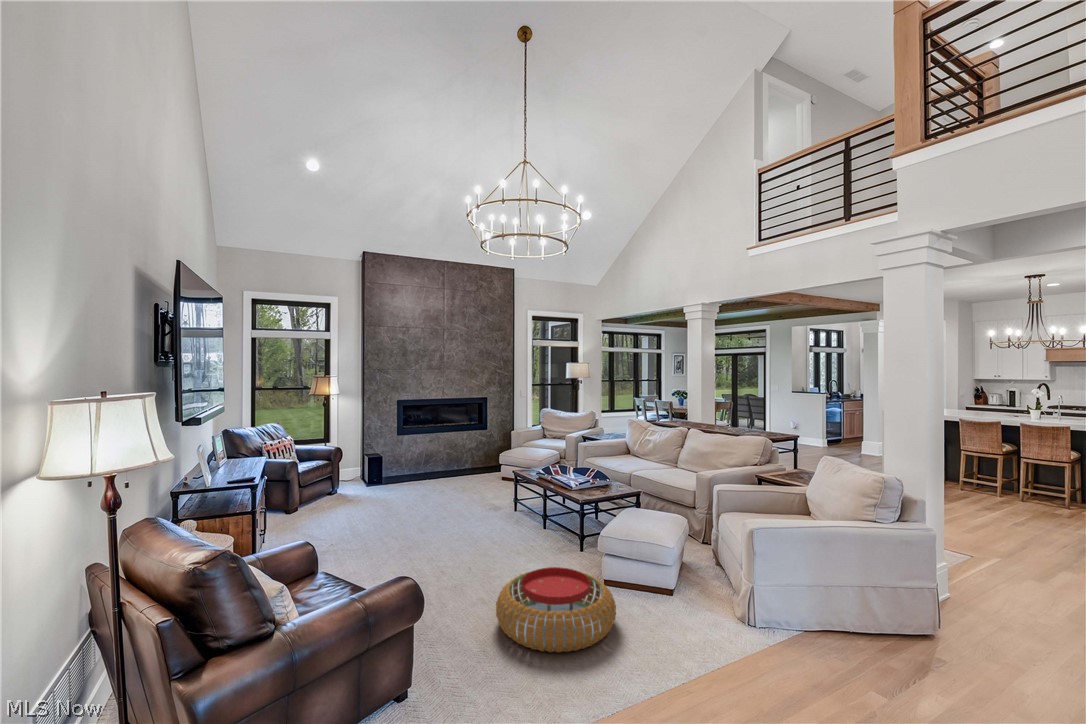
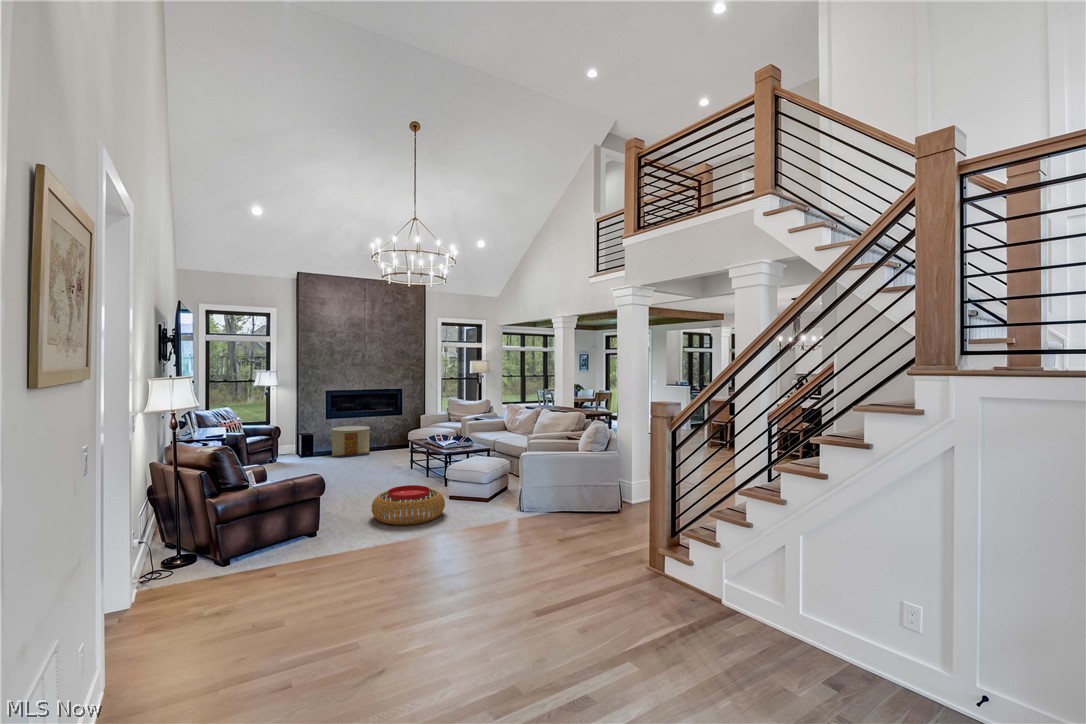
side table: none [404,445,451,488] -> present [332,426,370,458]

